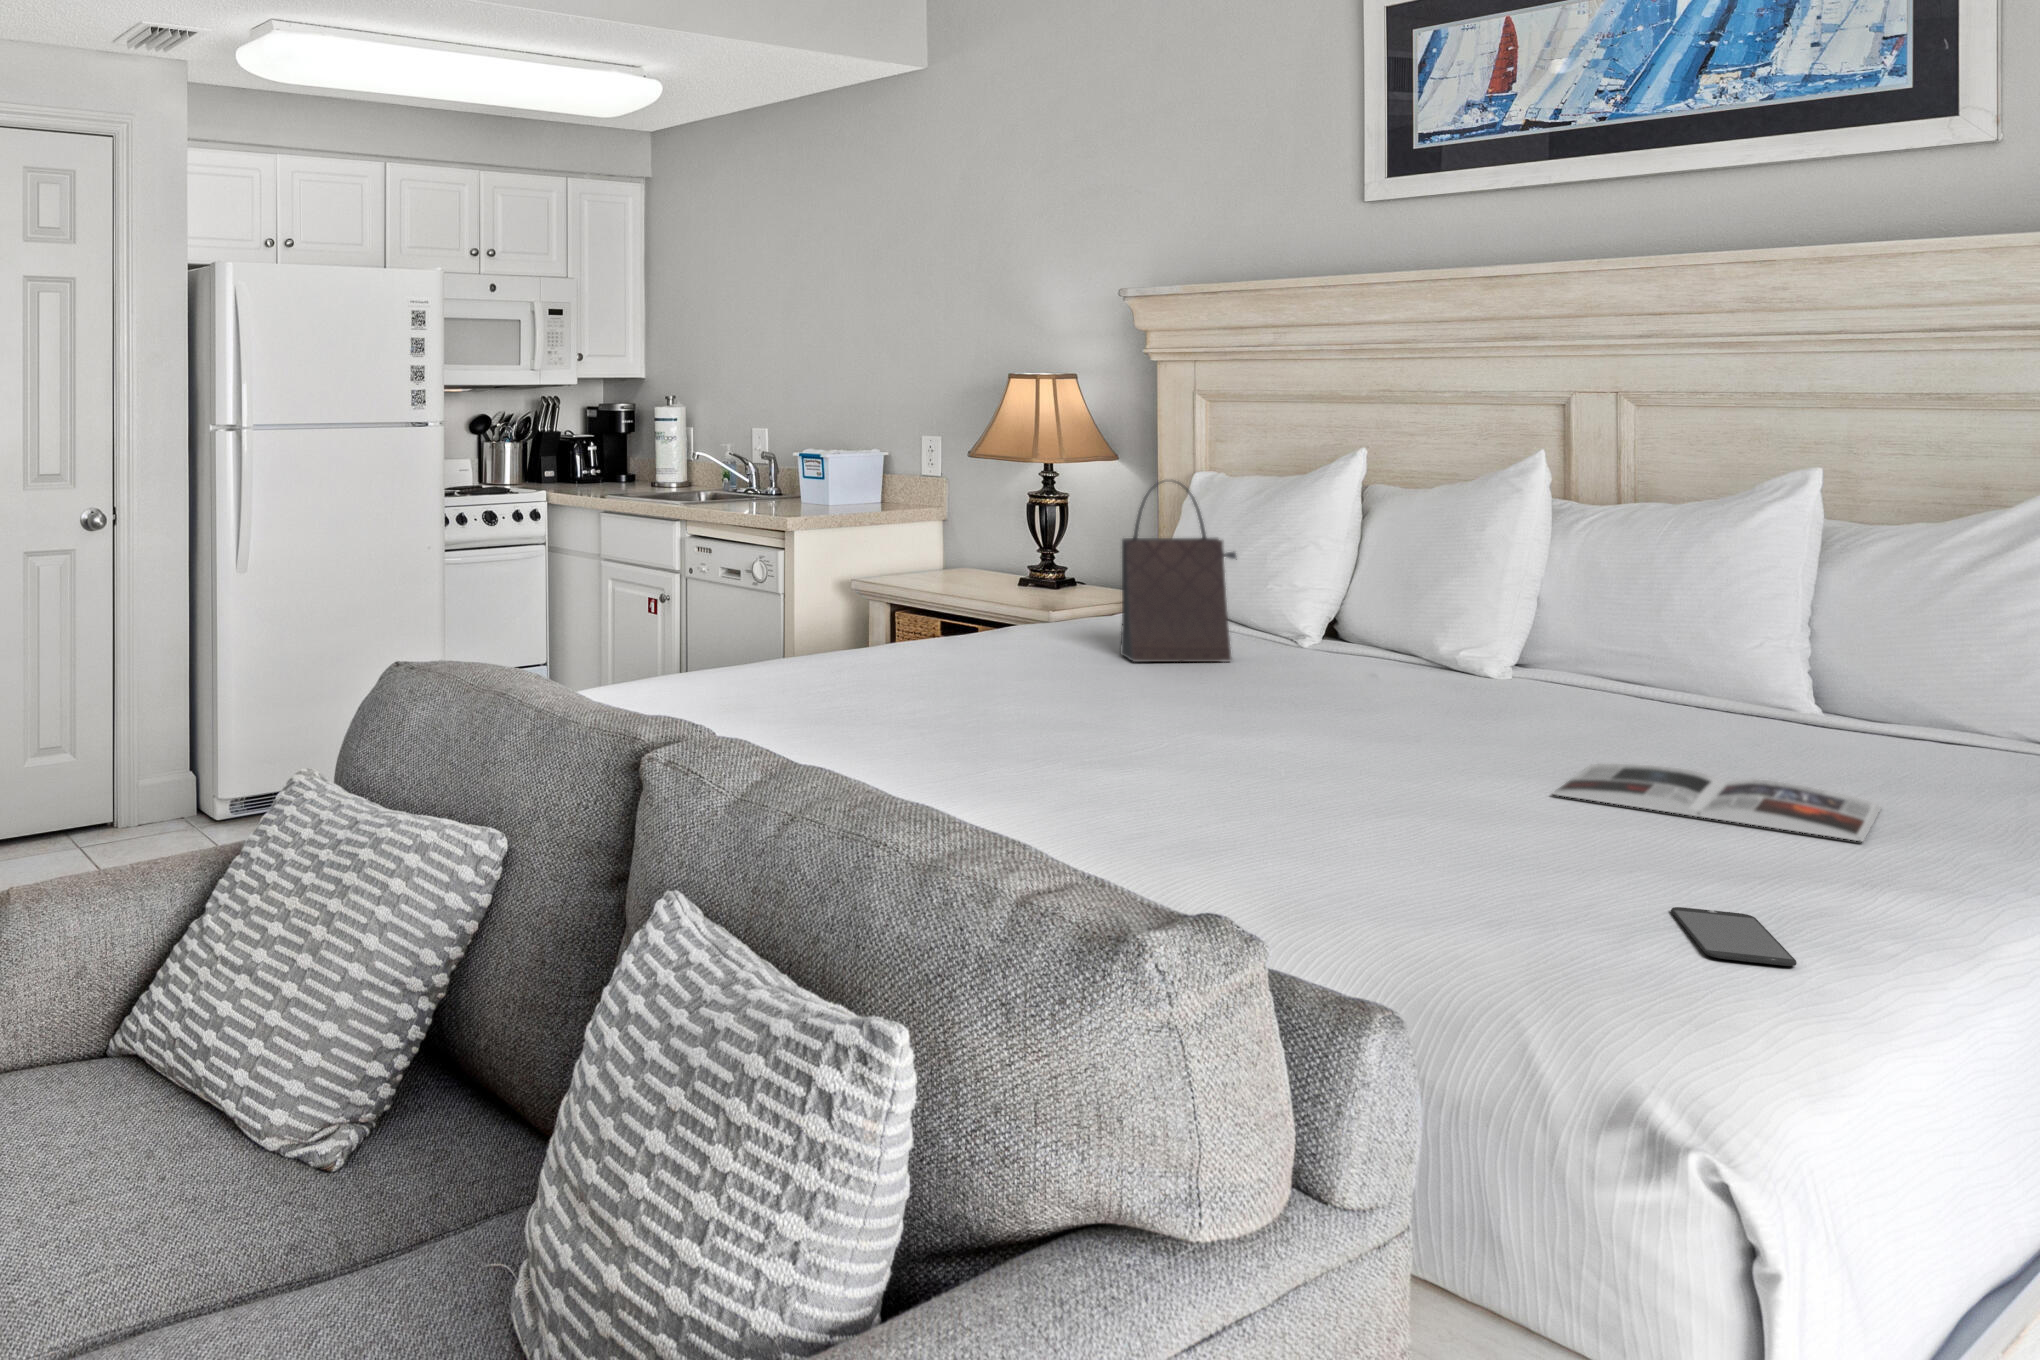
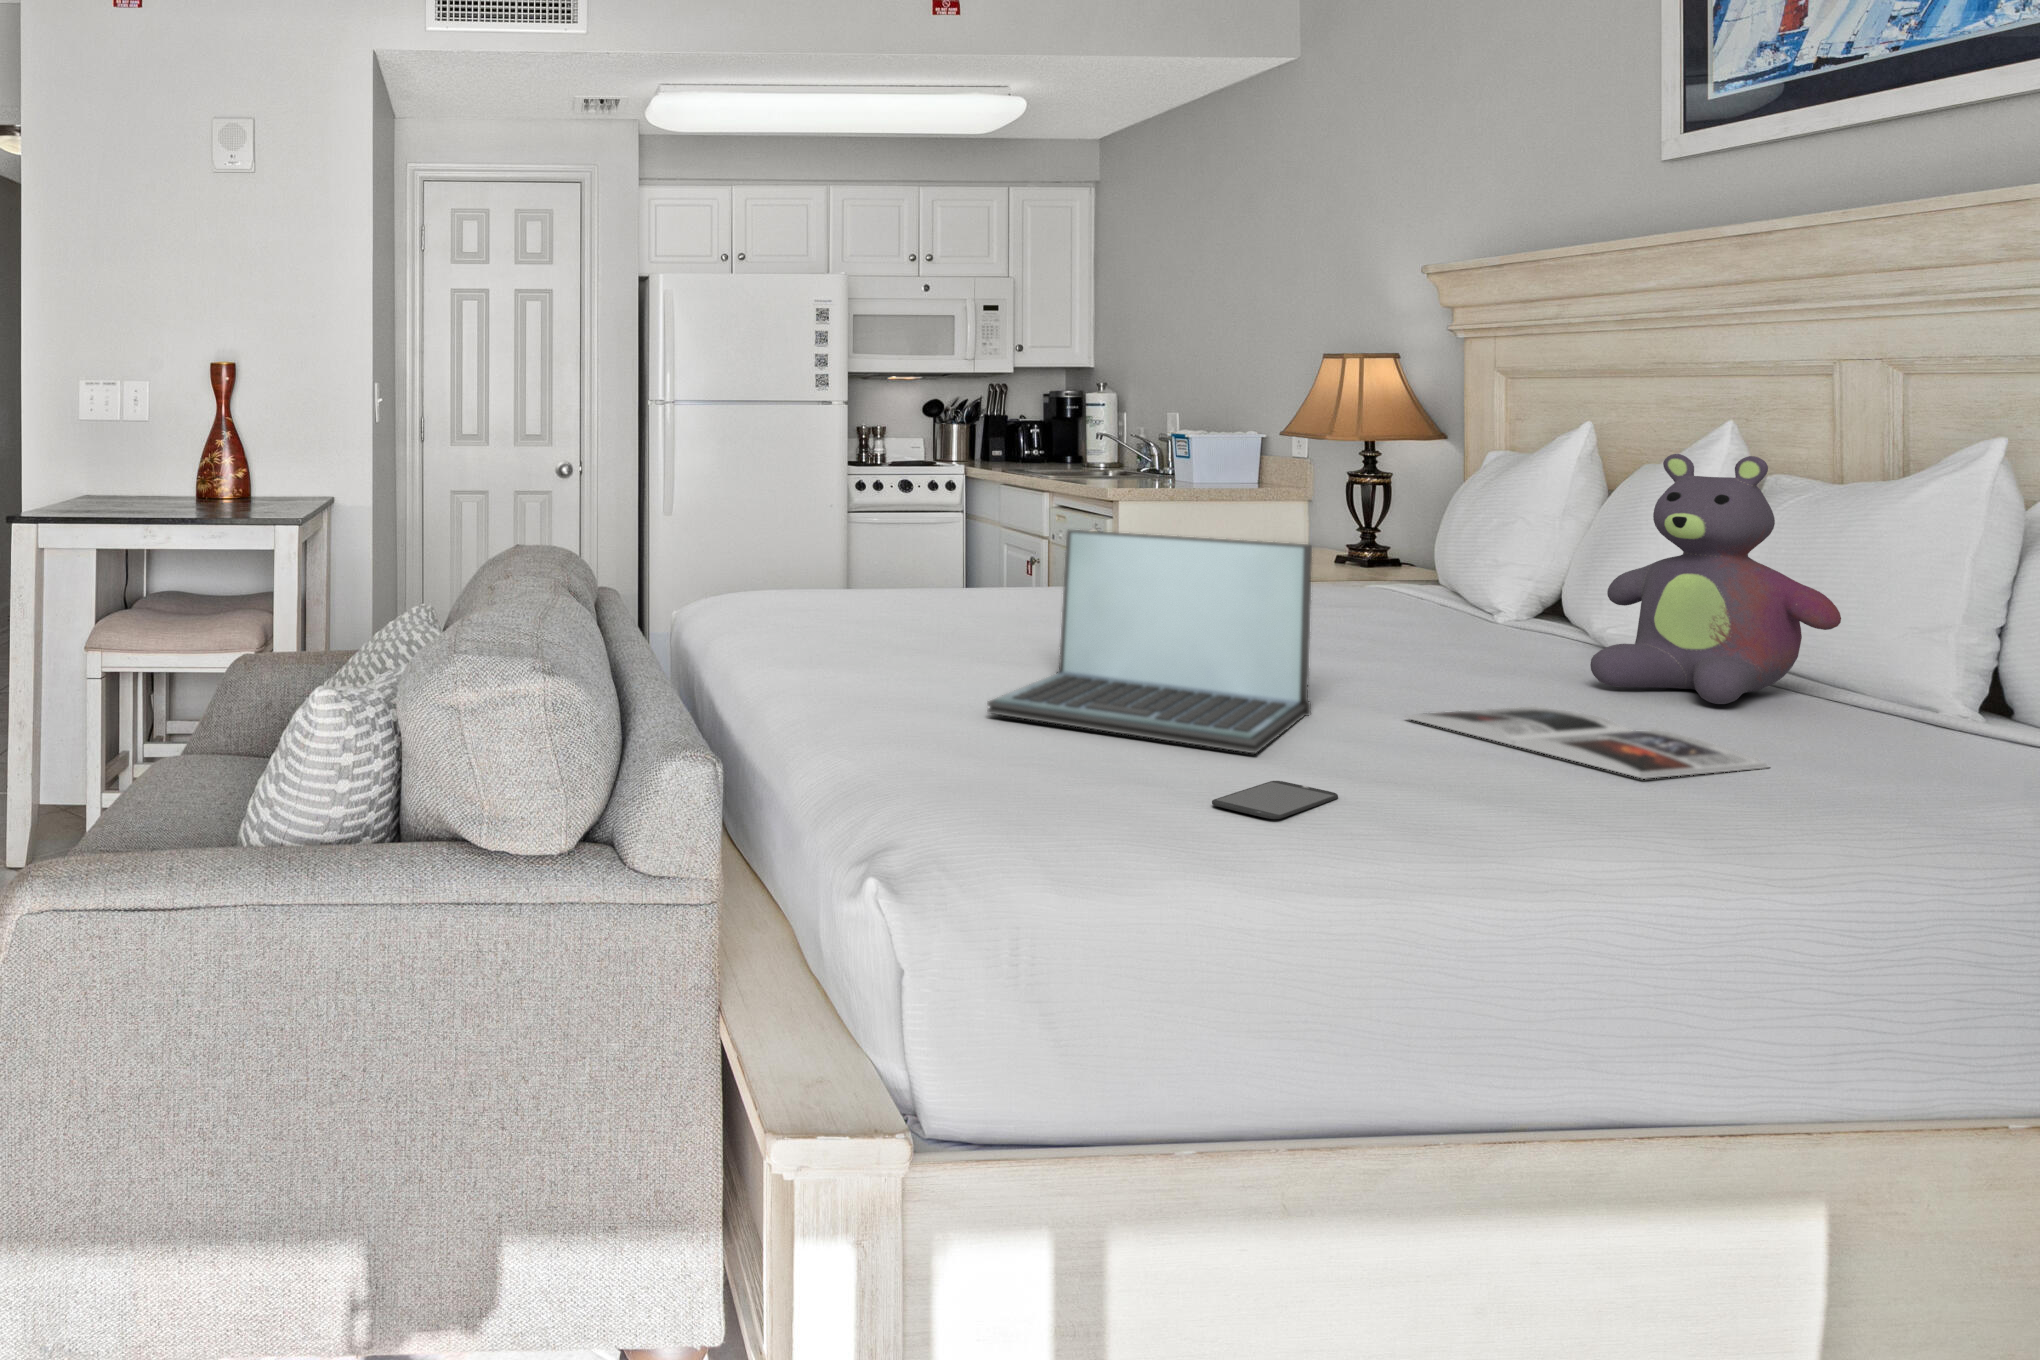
handbag: present [1121,481,1237,662] -> none [1266,440,1390,619]
stuffed bear: none [1532,497,1754,736] -> present [1590,454,1841,704]
laptop: none [1187,618,1577,871] -> present [987,529,1312,753]

